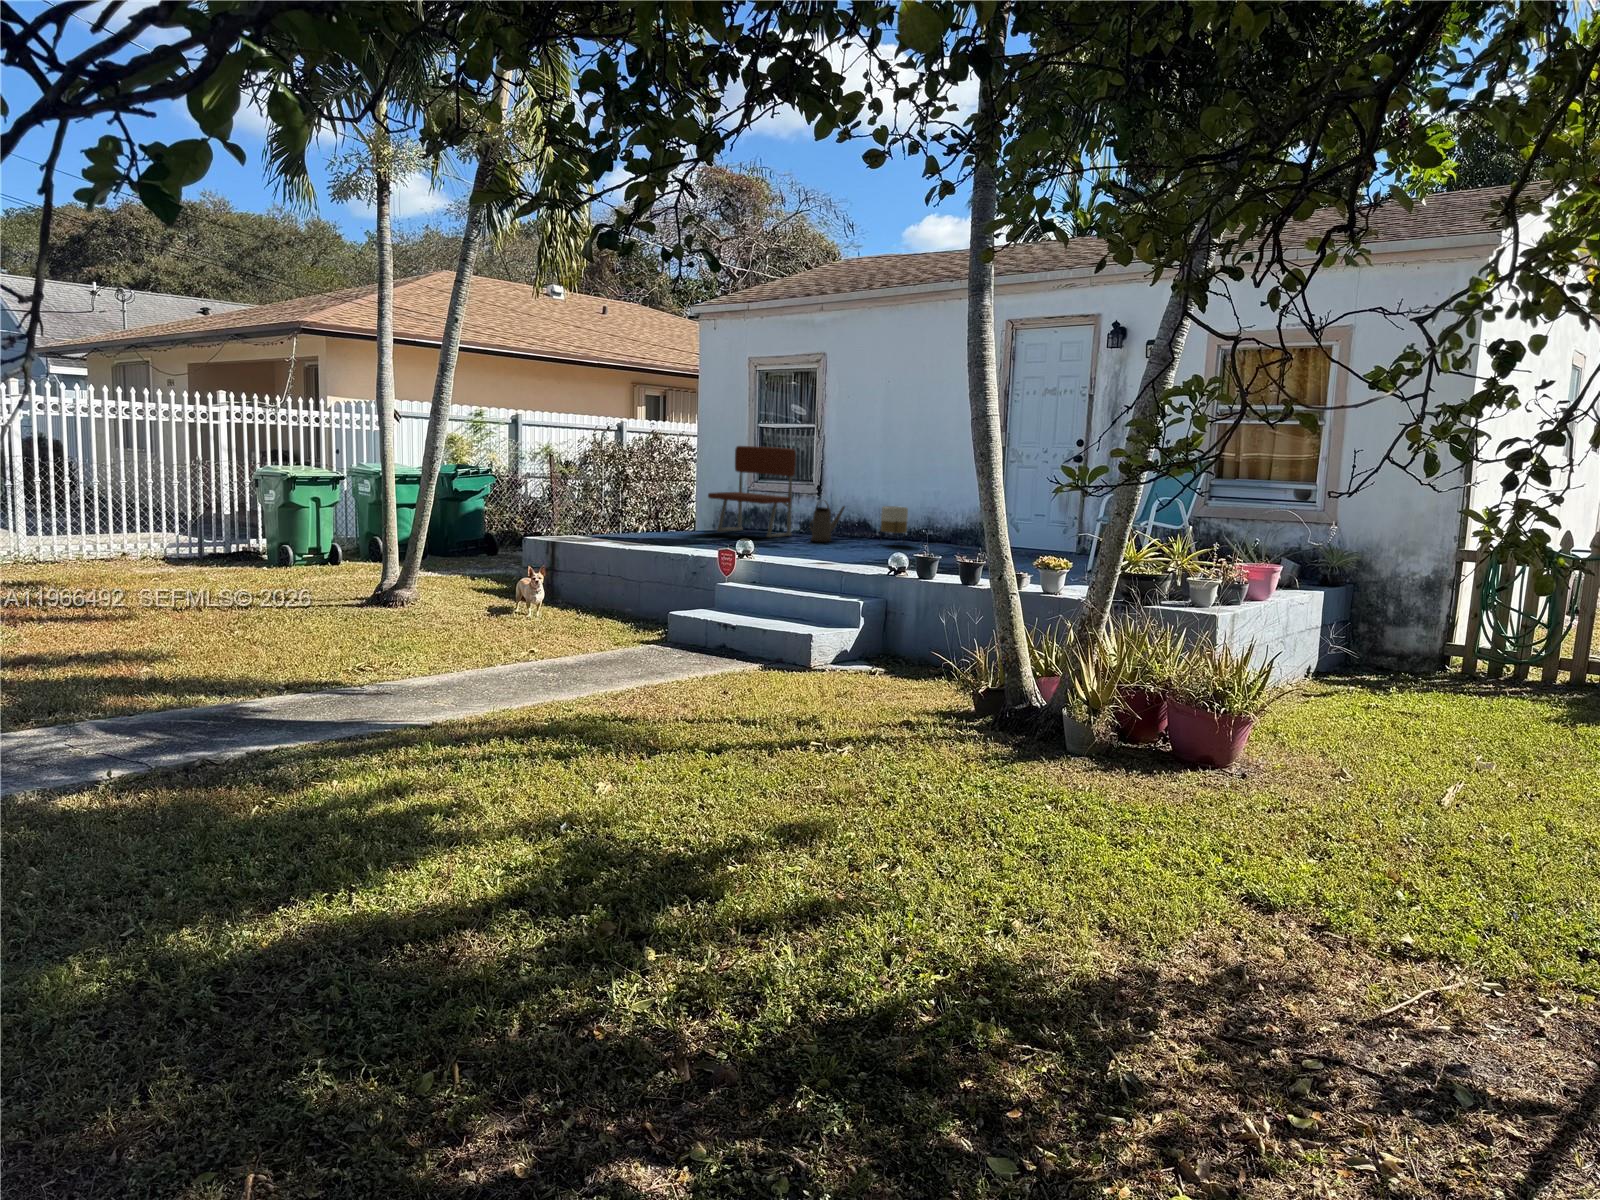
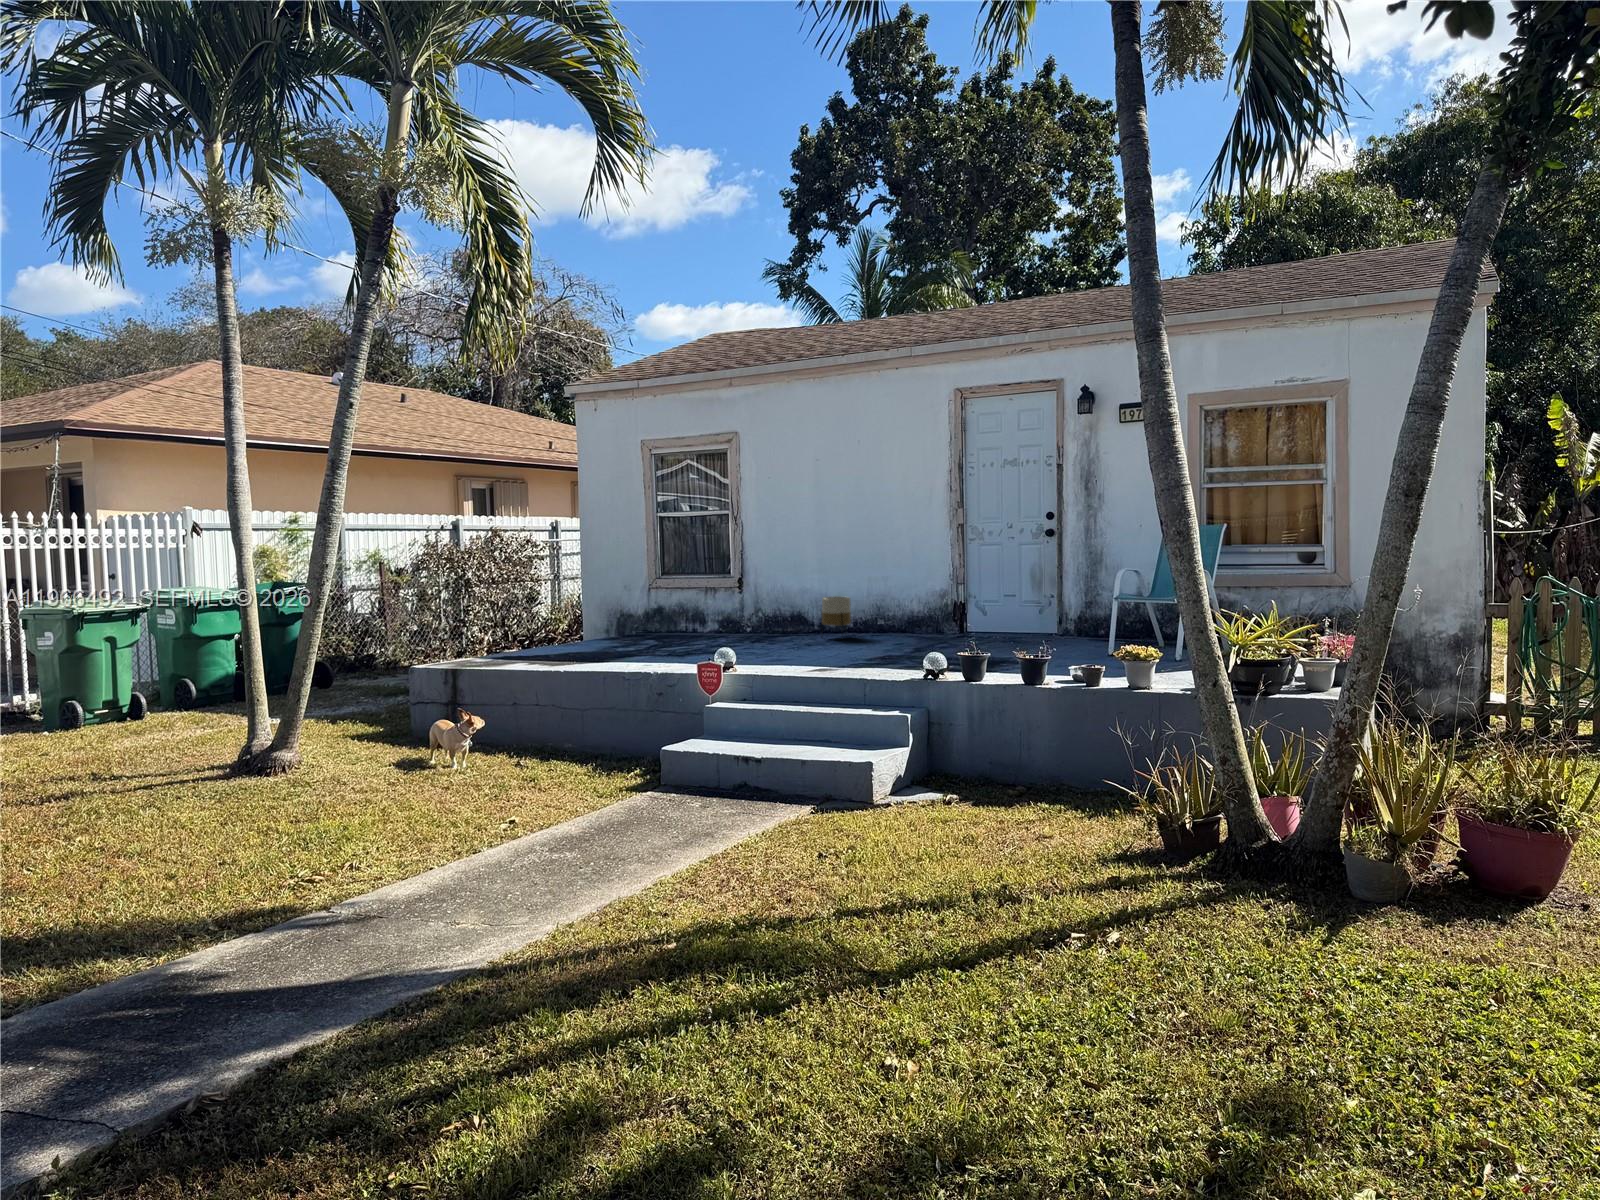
bench: present [708,446,796,537] -> none [609,541,708,641]
watering can: present [810,501,845,542] -> none [741,595,771,641]

